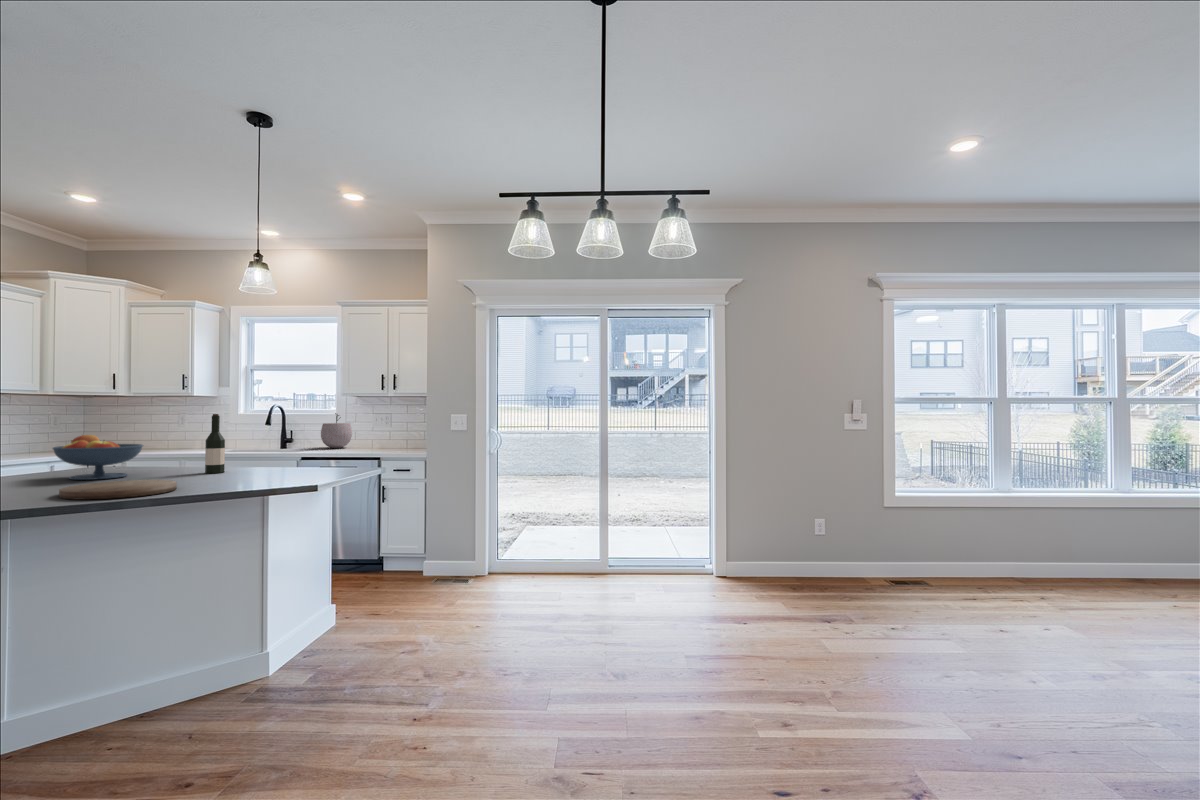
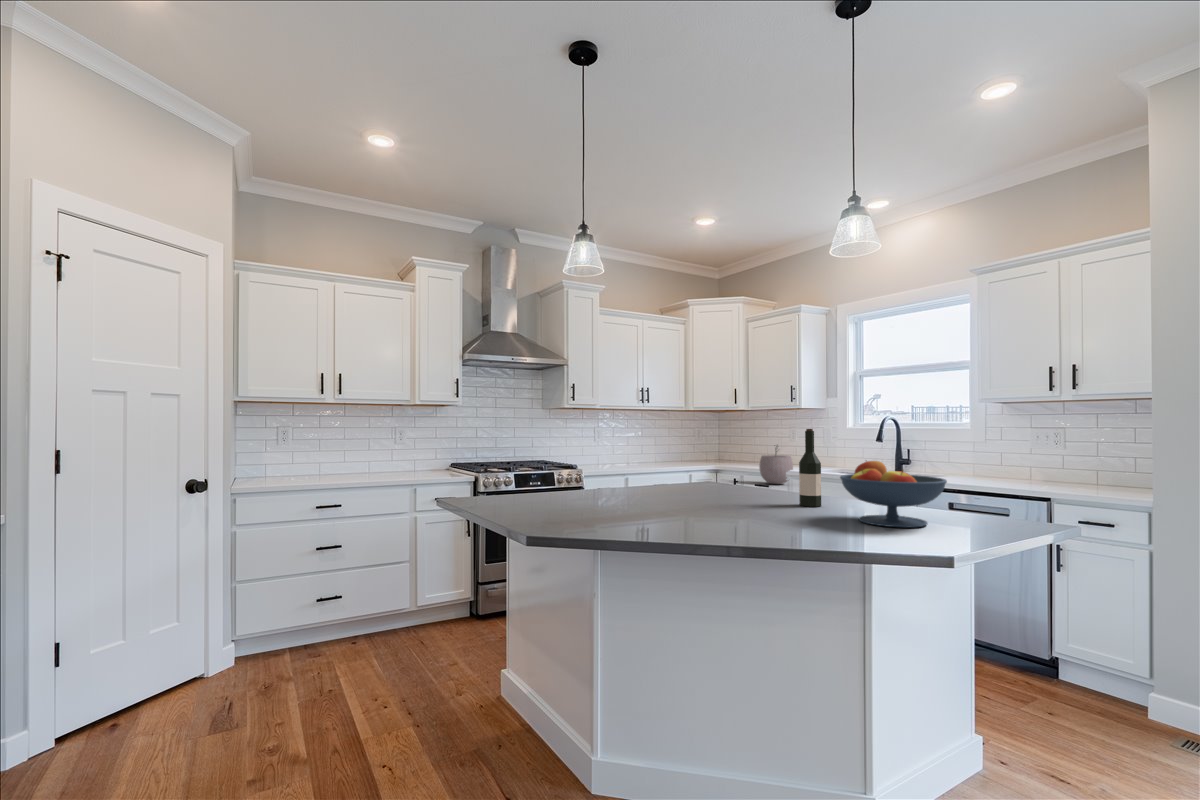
plant pot: present [321,413,352,448] -> present [759,451,793,484]
fruit bowl: present [53,435,143,480] -> present [840,461,947,527]
cutting board: present [59,480,177,500] -> none [646,509,758,536]

